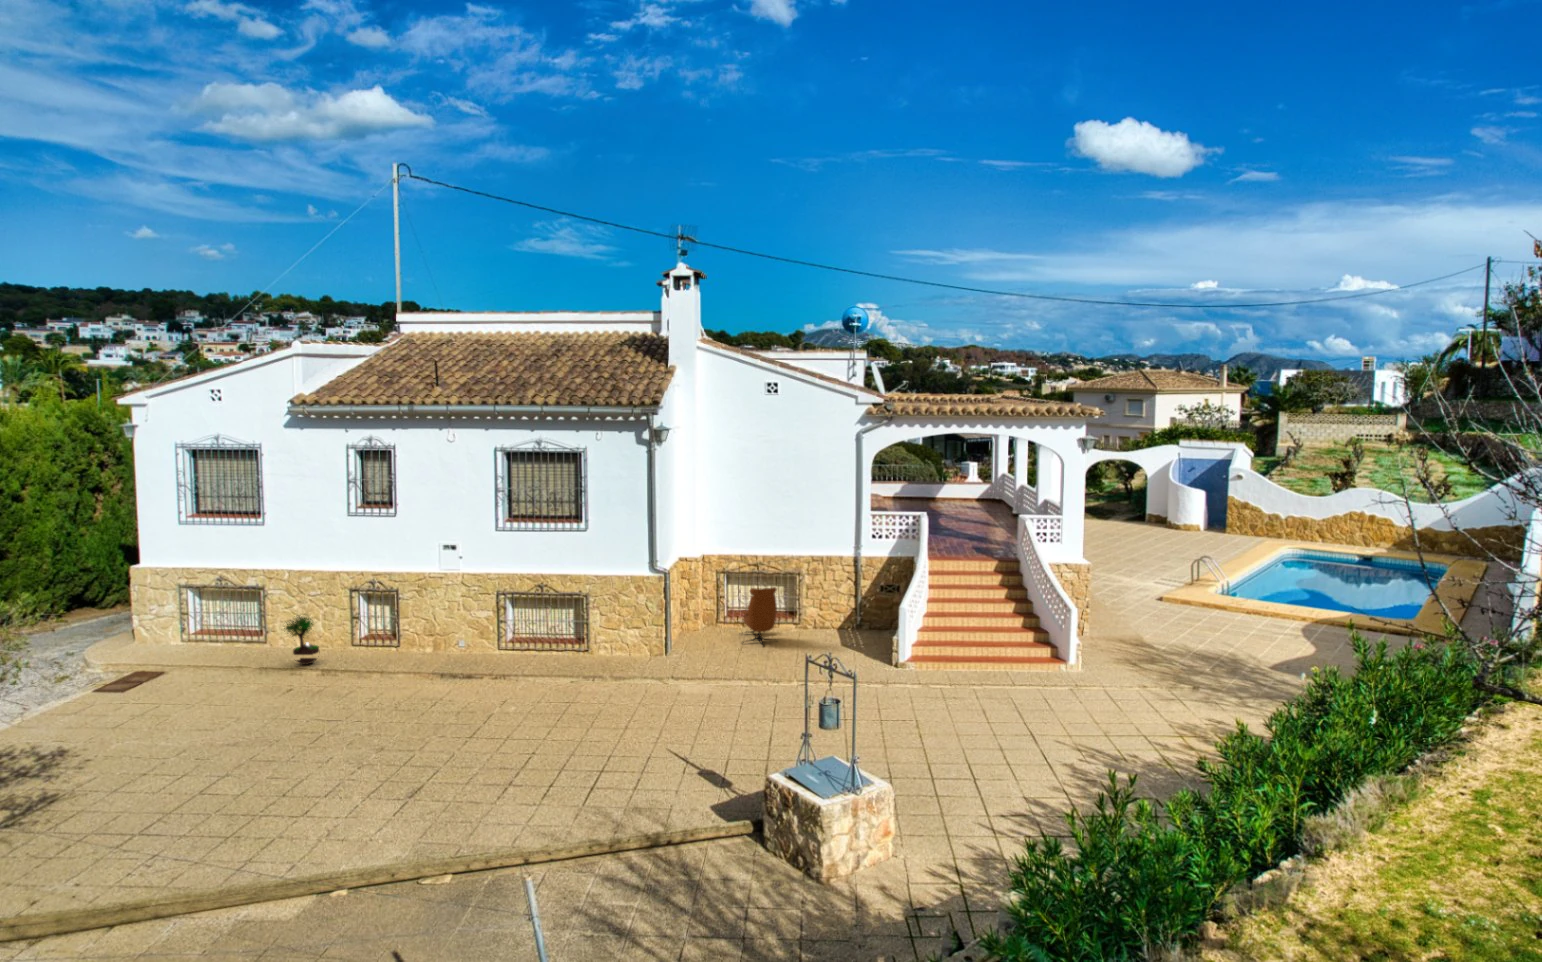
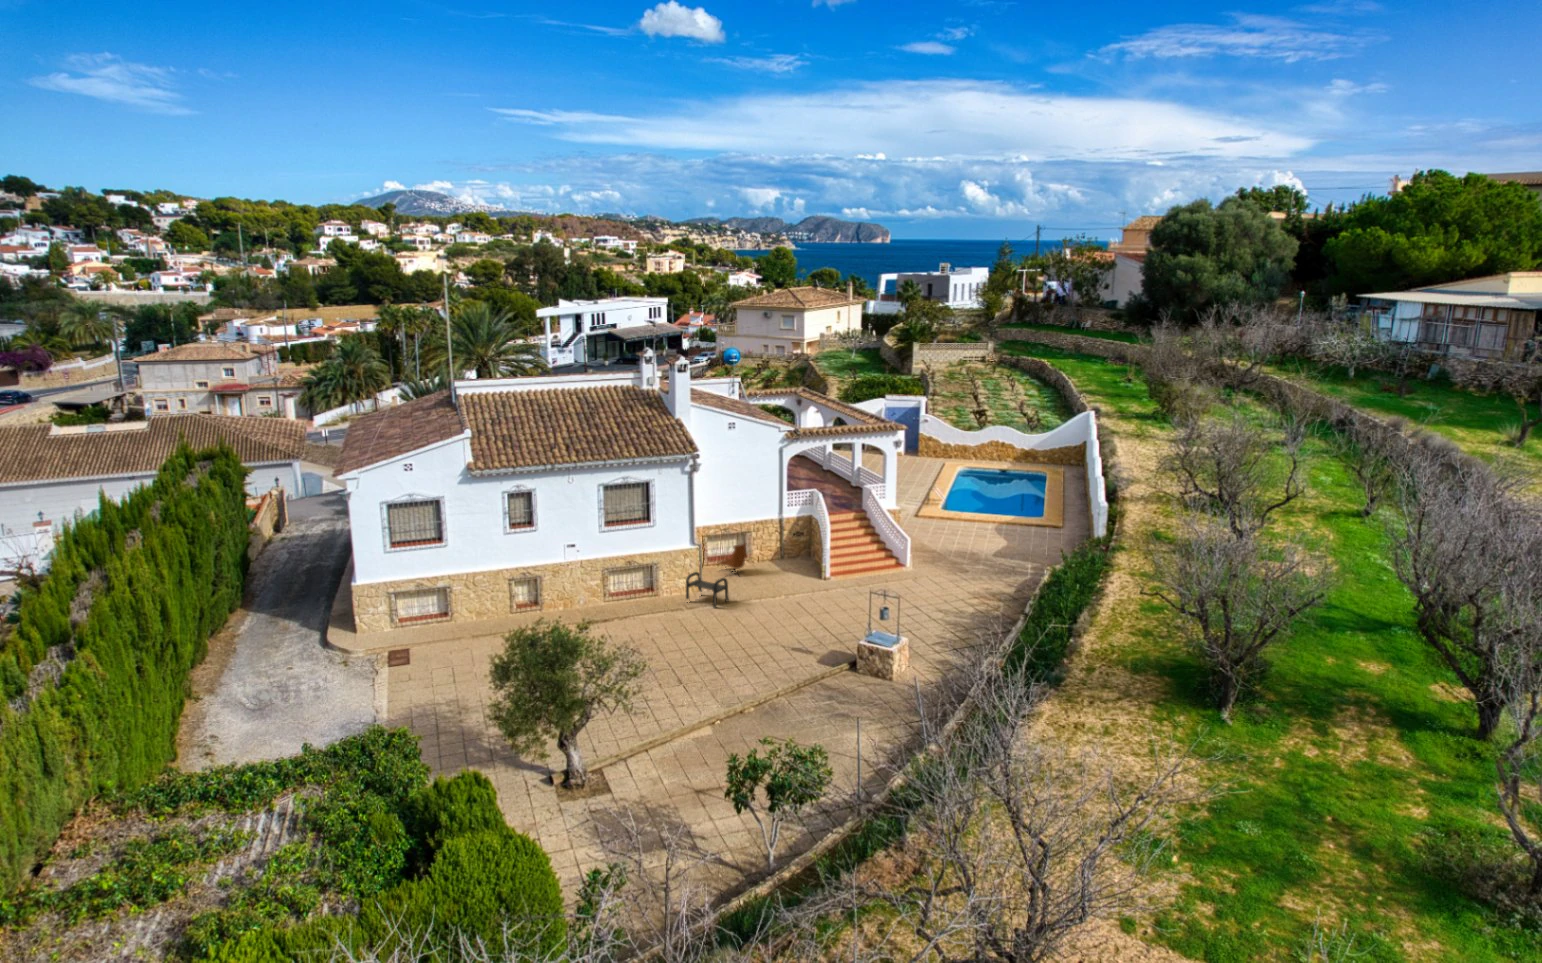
potted tree: present [284,616,319,665] -> none [469,596,491,628]
bench: none [631,619,698,685] -> present [686,572,729,608]

